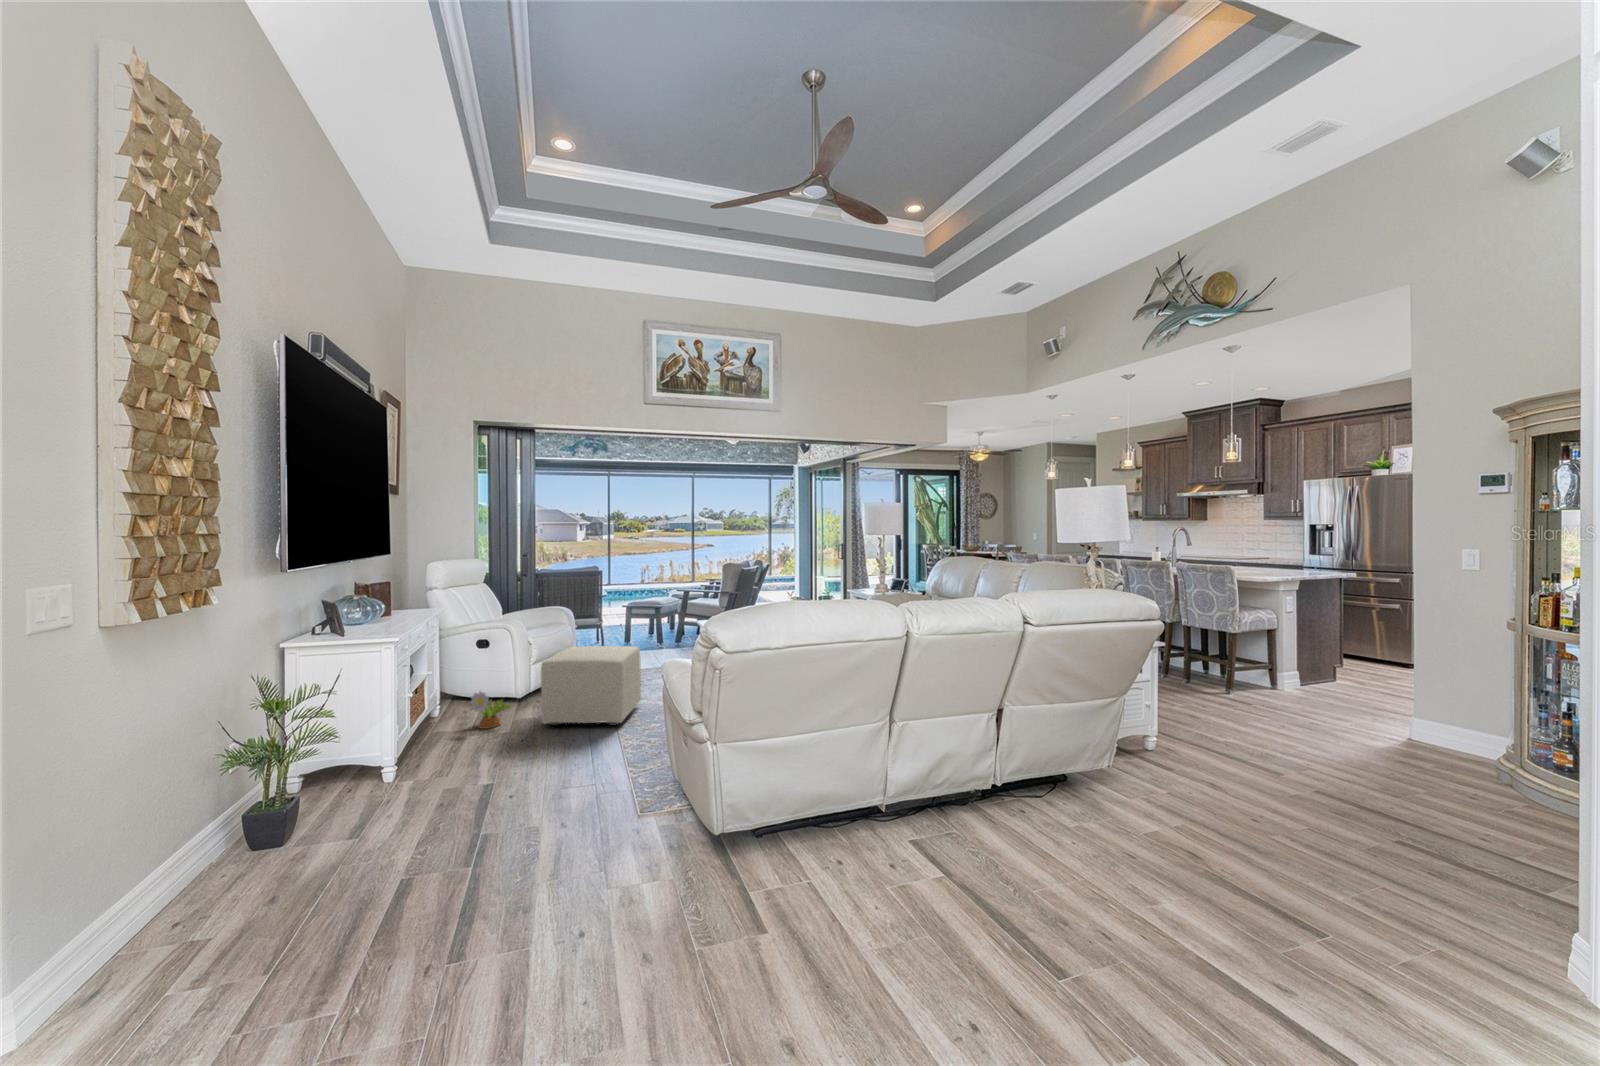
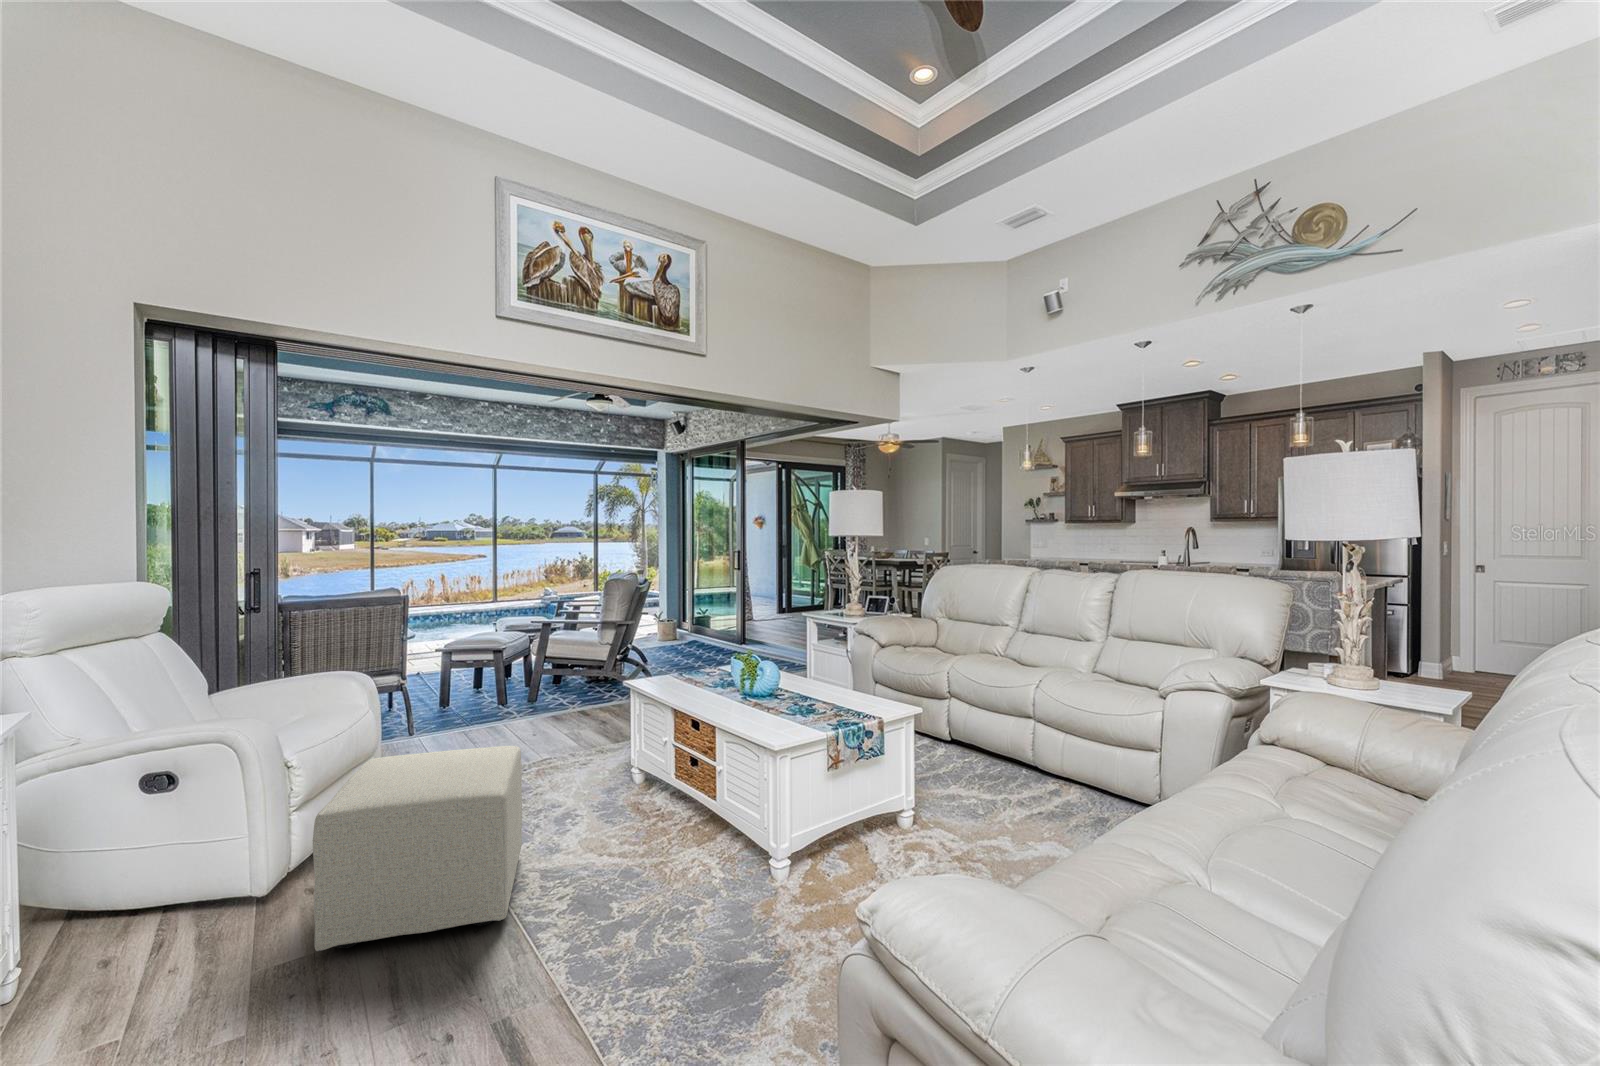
decorative plant: present [471,691,511,729] -> none [111,899,237,987]

